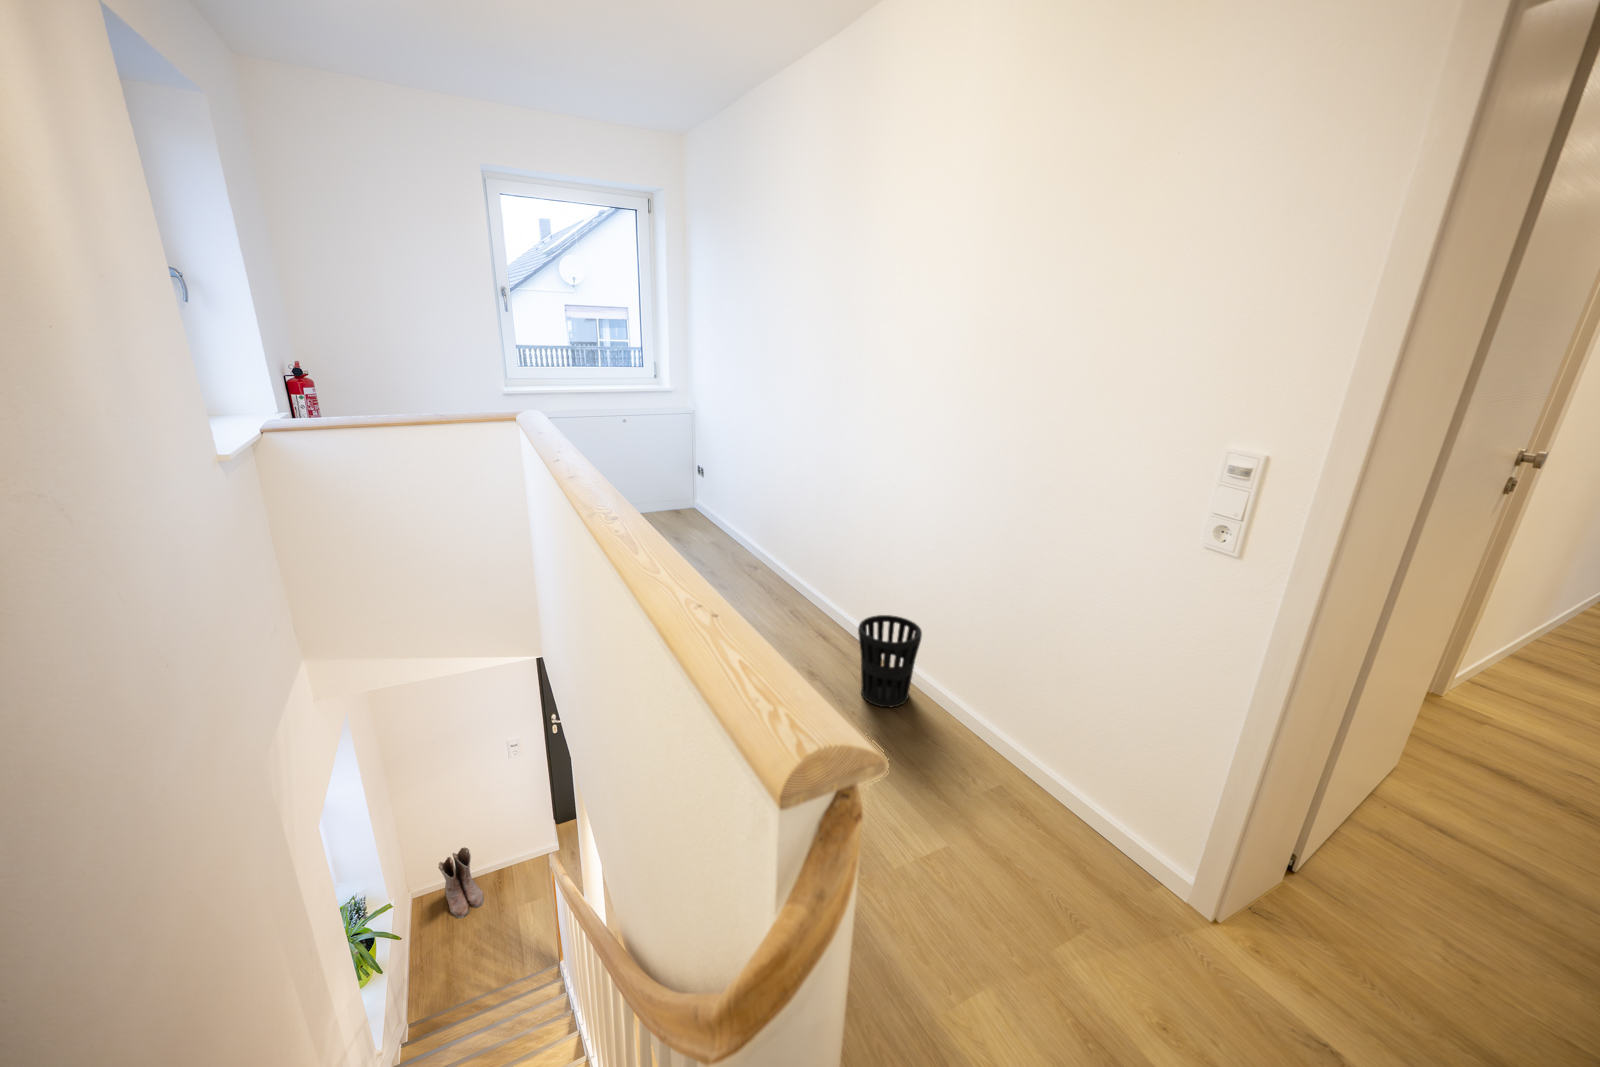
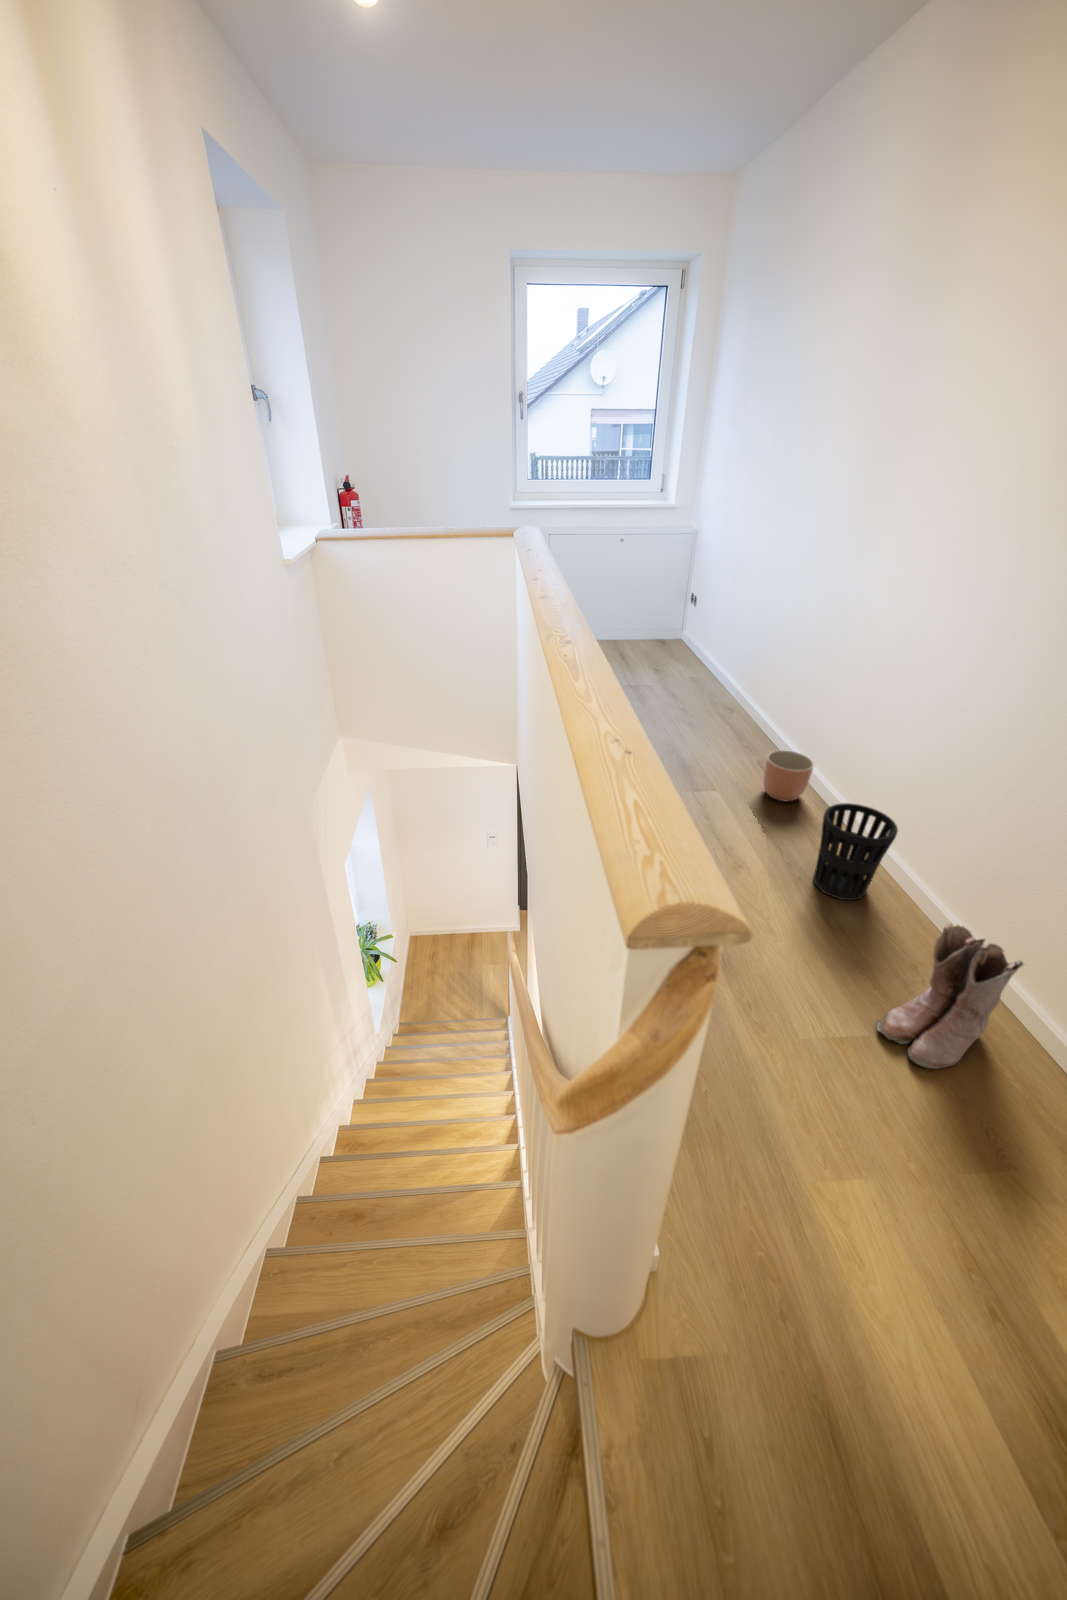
planter: none [791,582,833,630] -> present [763,750,814,801]
boots: present [438,847,484,918] -> present [877,924,1024,1069]

